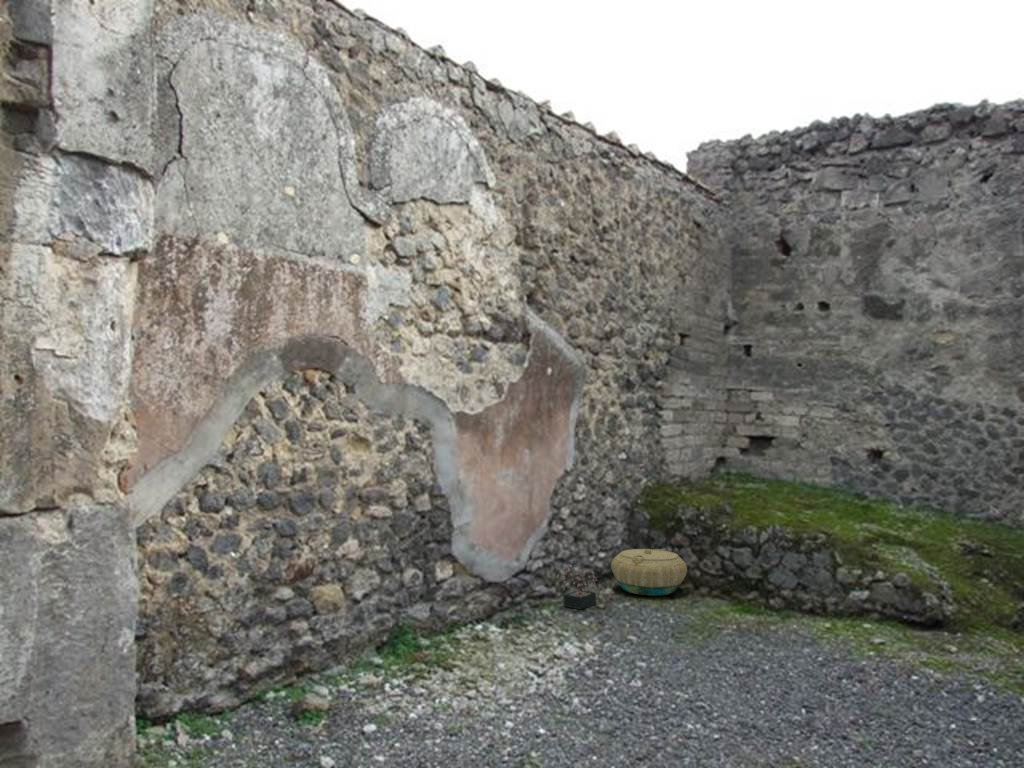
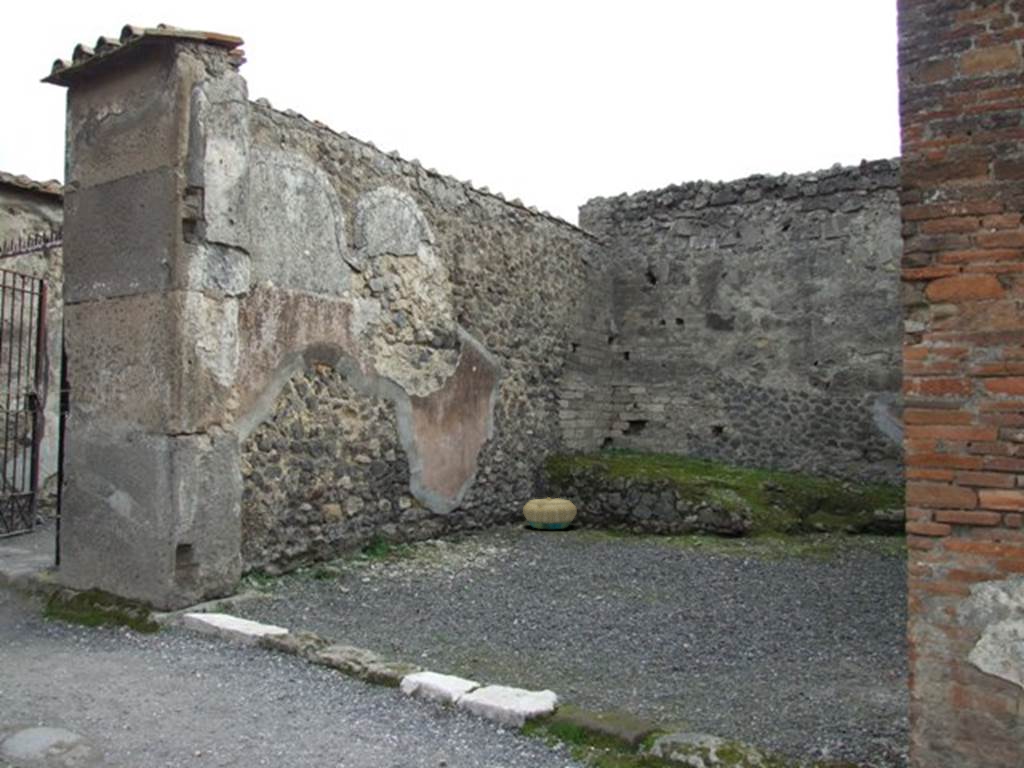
decorative plant: present [556,564,597,609] -> none [482,505,512,537]

